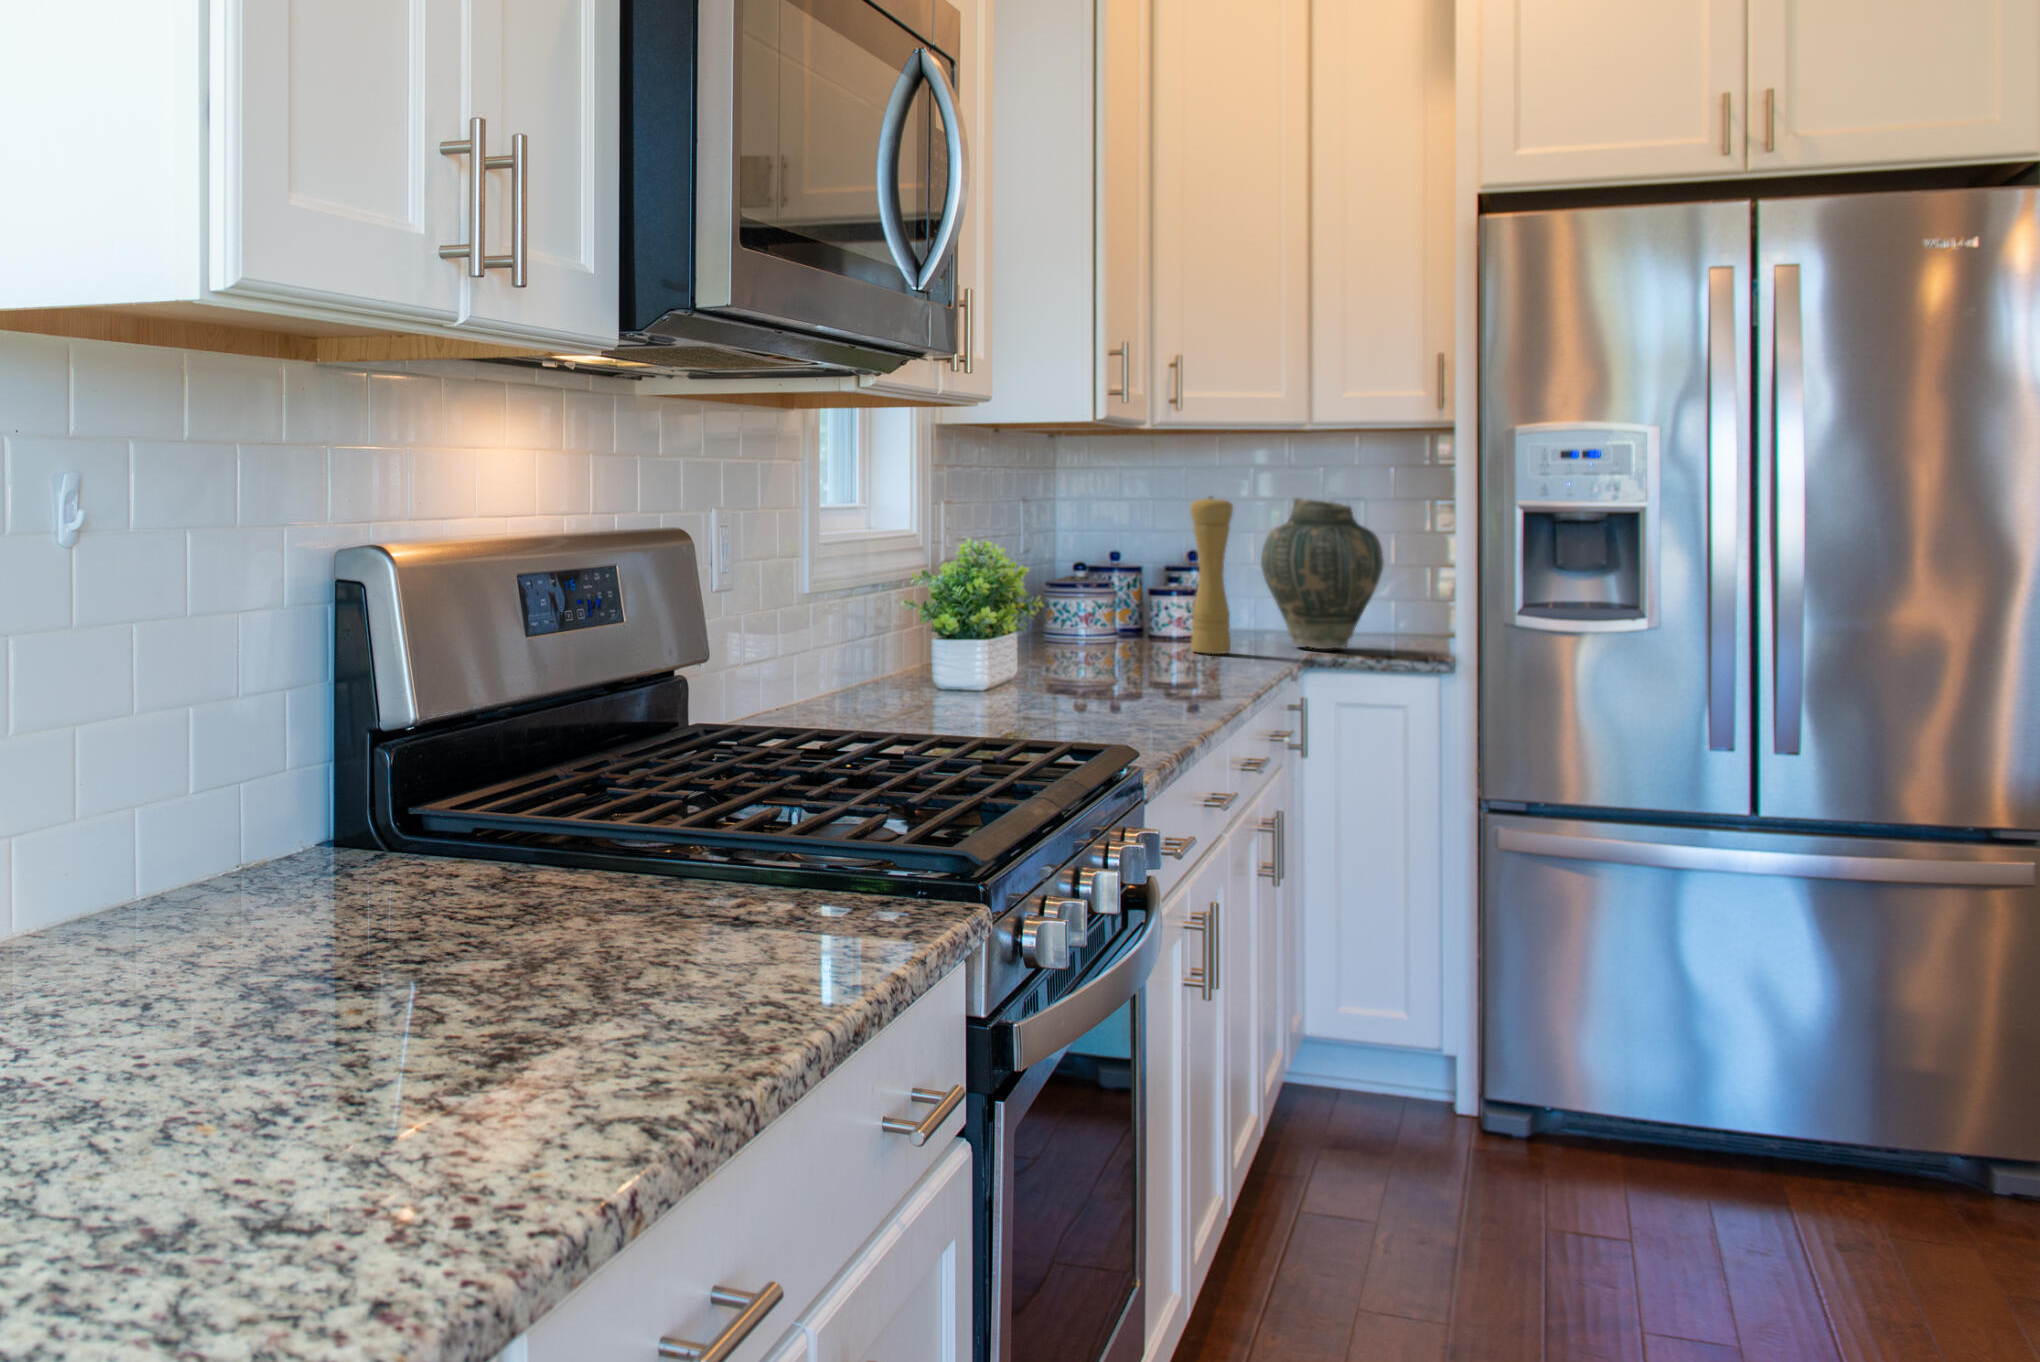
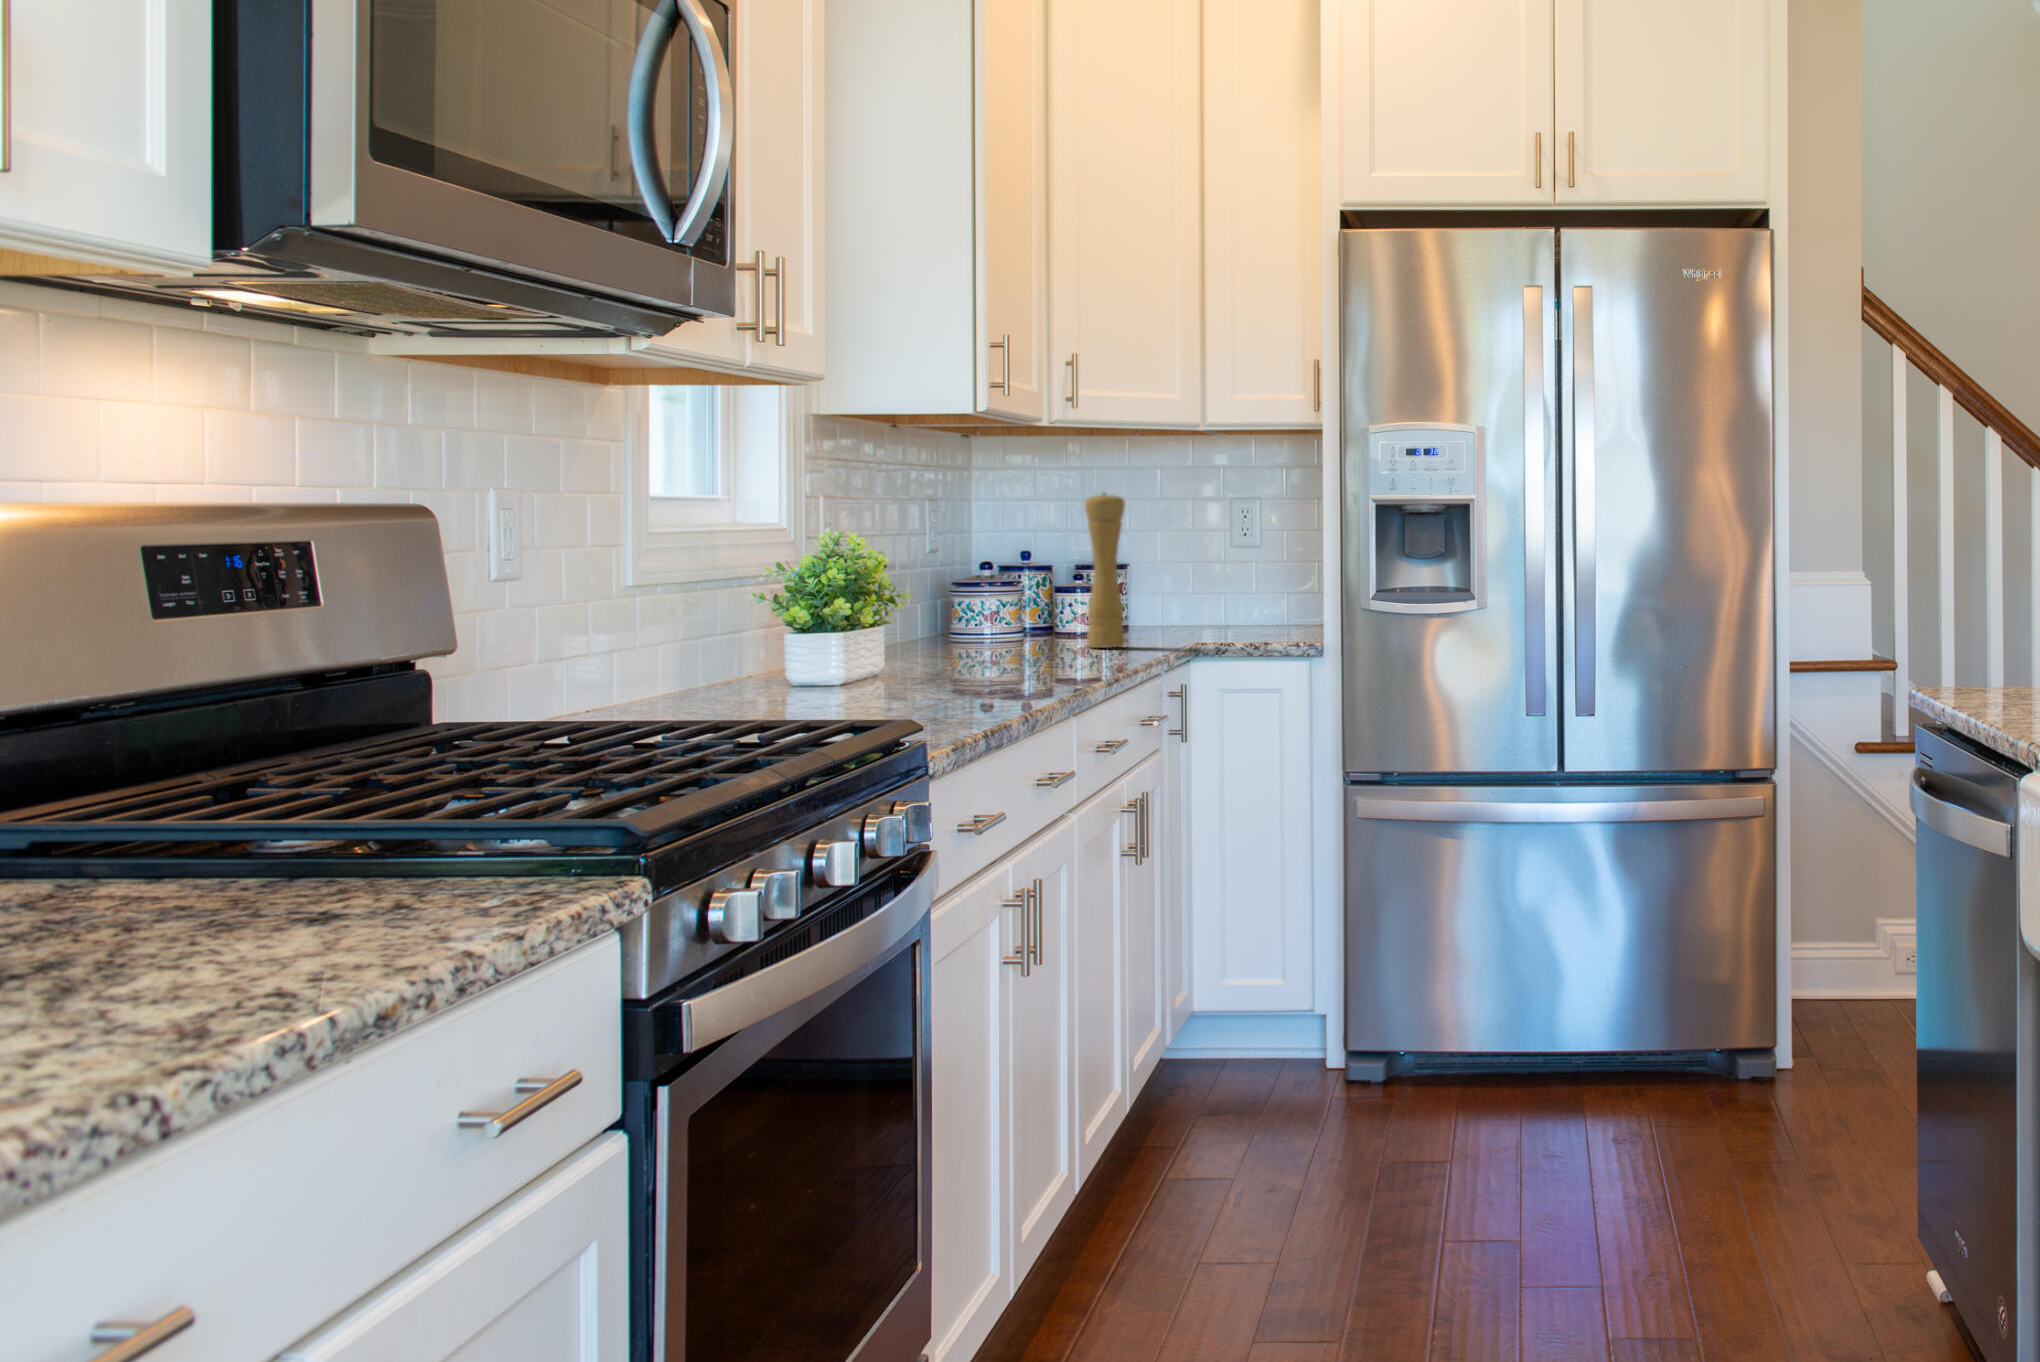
vase: present [1261,498,1384,649] -> none [1160,495,1267,639]

